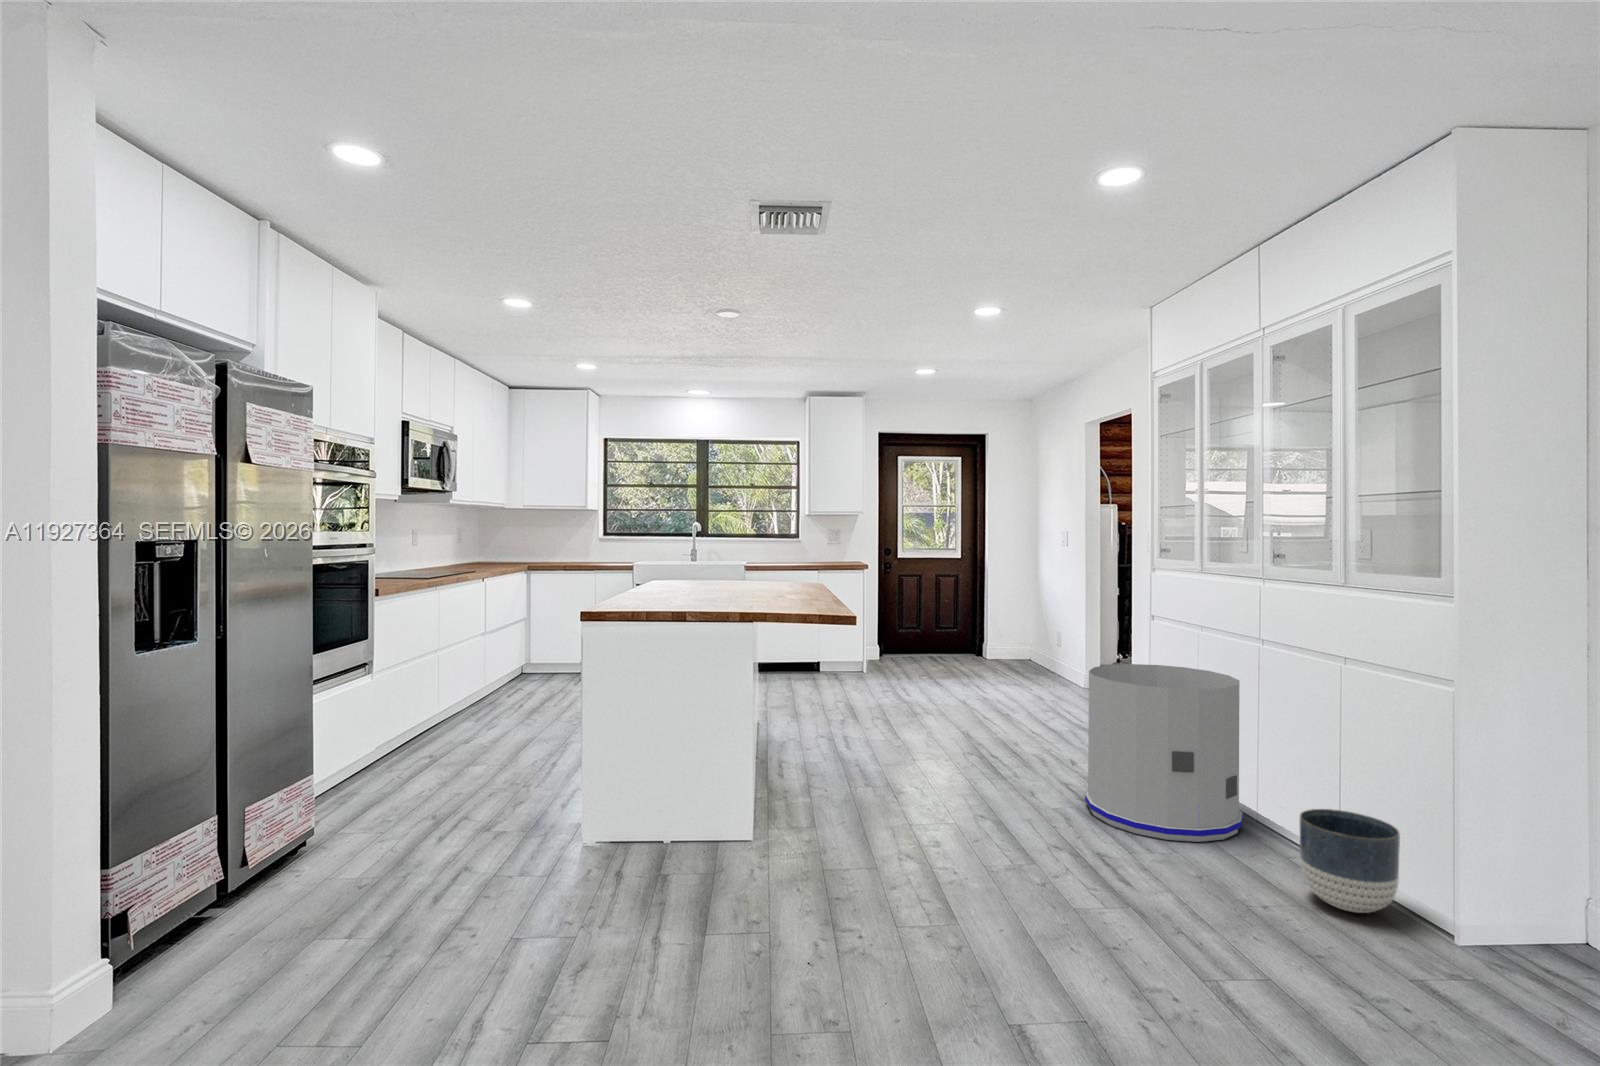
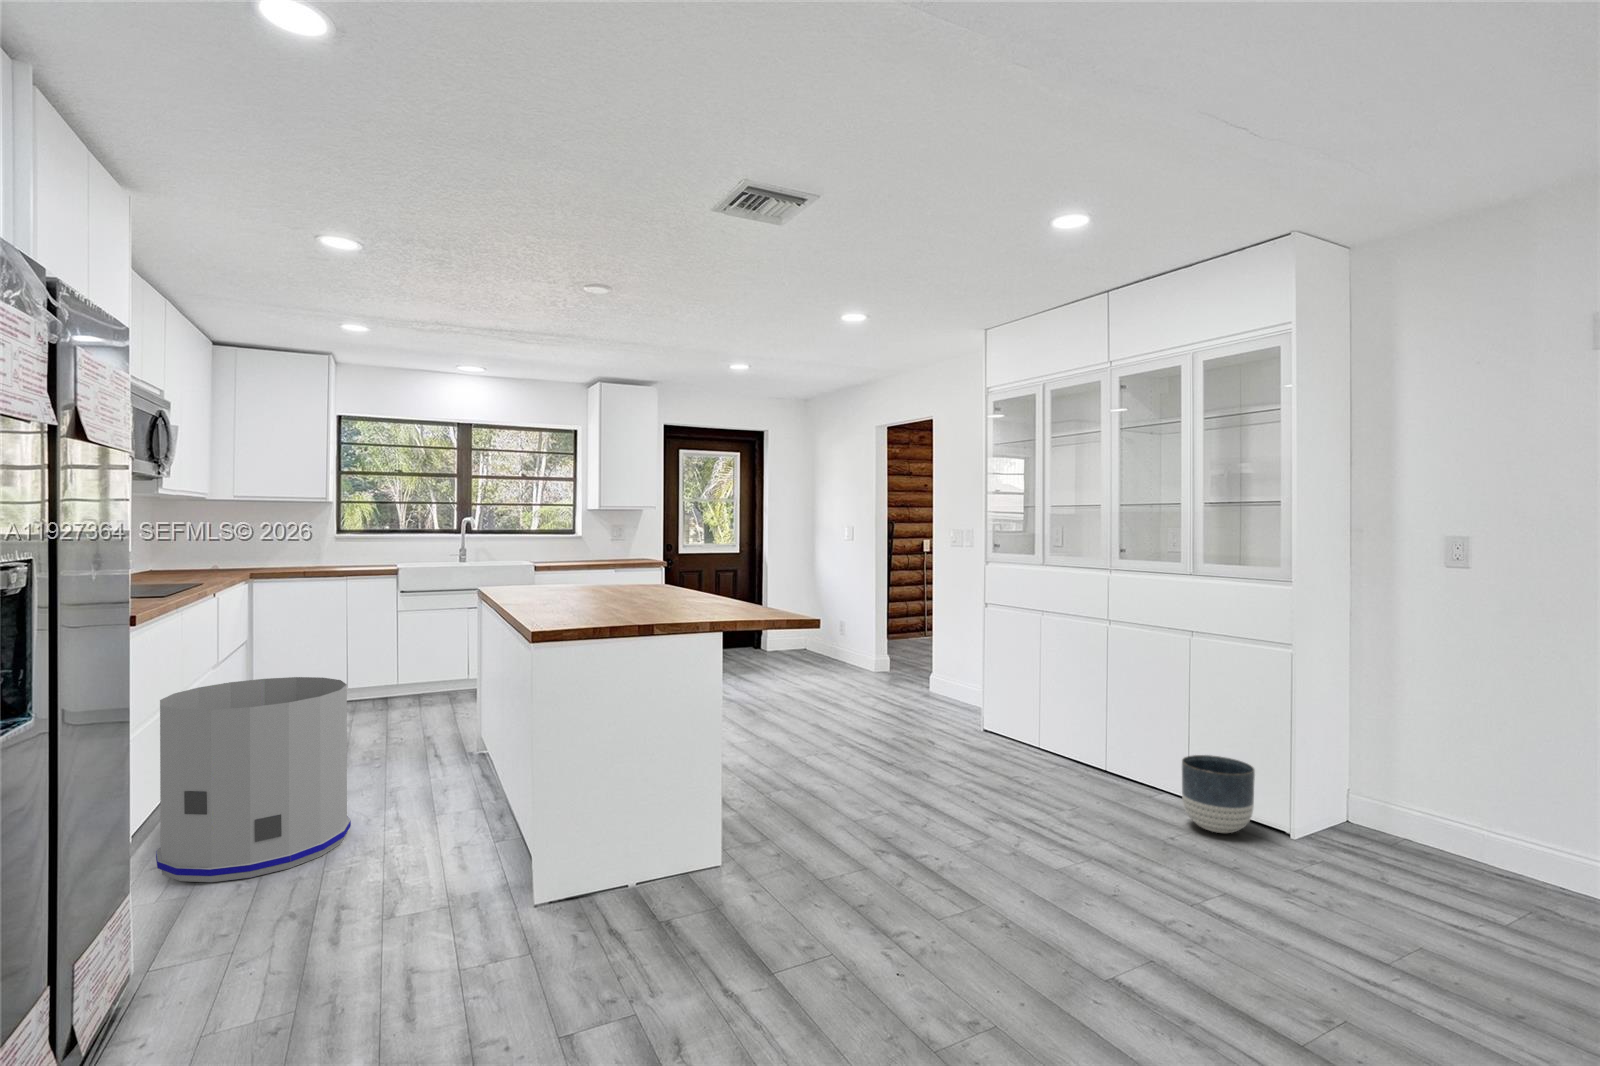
trash can: present [1085,664,1243,842] -> present [156,677,351,882]

